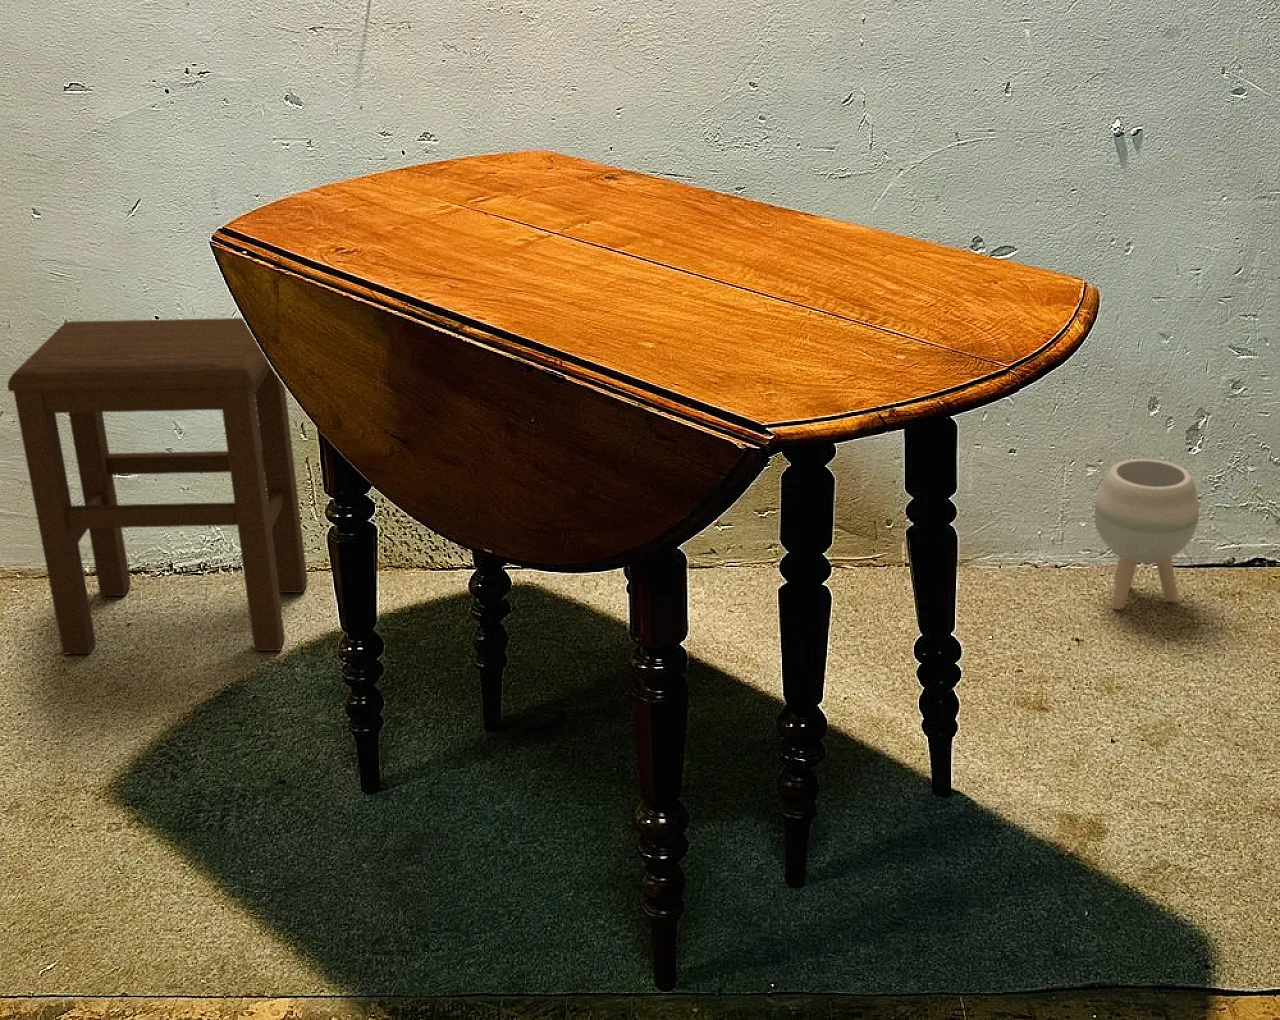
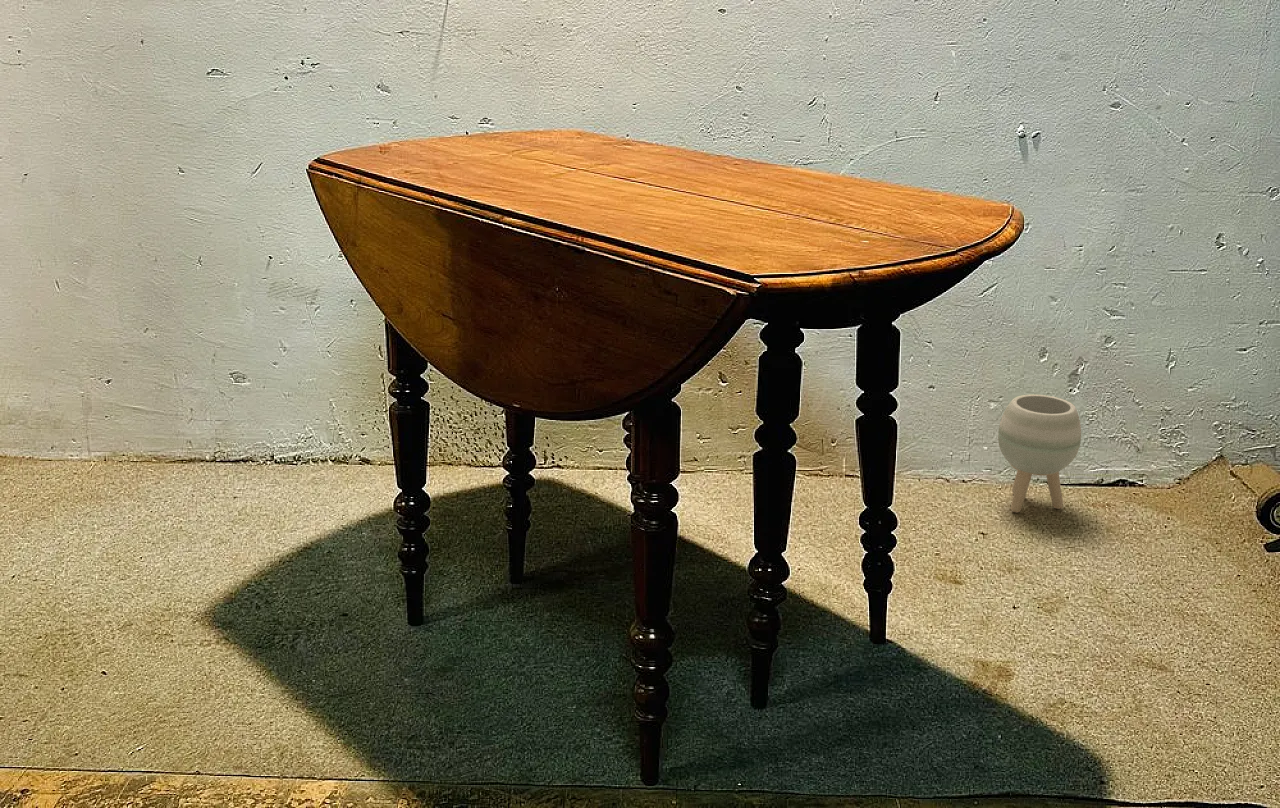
stool: present [8,318,308,654] -> none [146,256,377,520]

